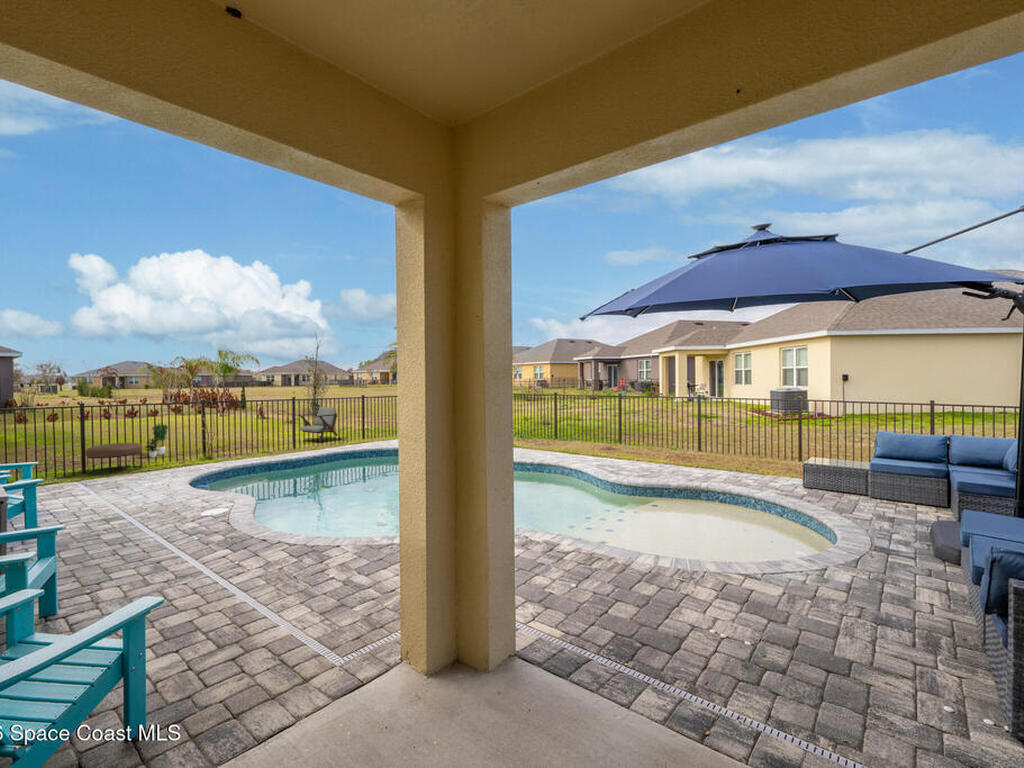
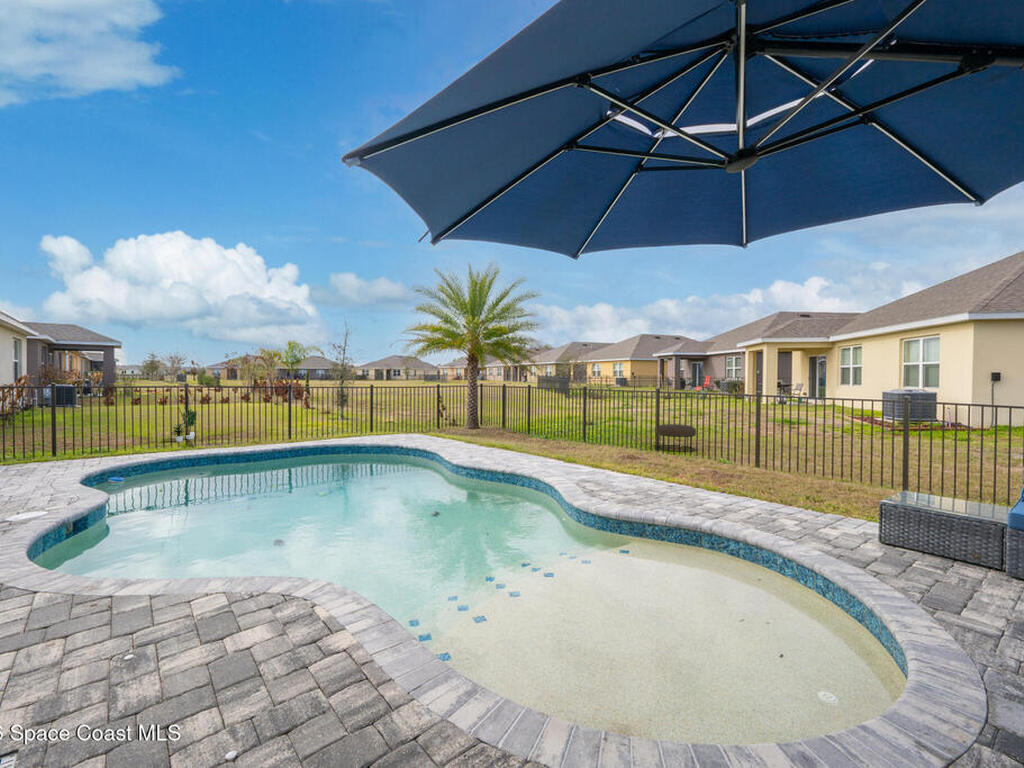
lounge chair: present [299,407,341,443] -> none [323,398,364,435]
ottoman: present [85,443,143,475] -> present [655,424,696,452]

